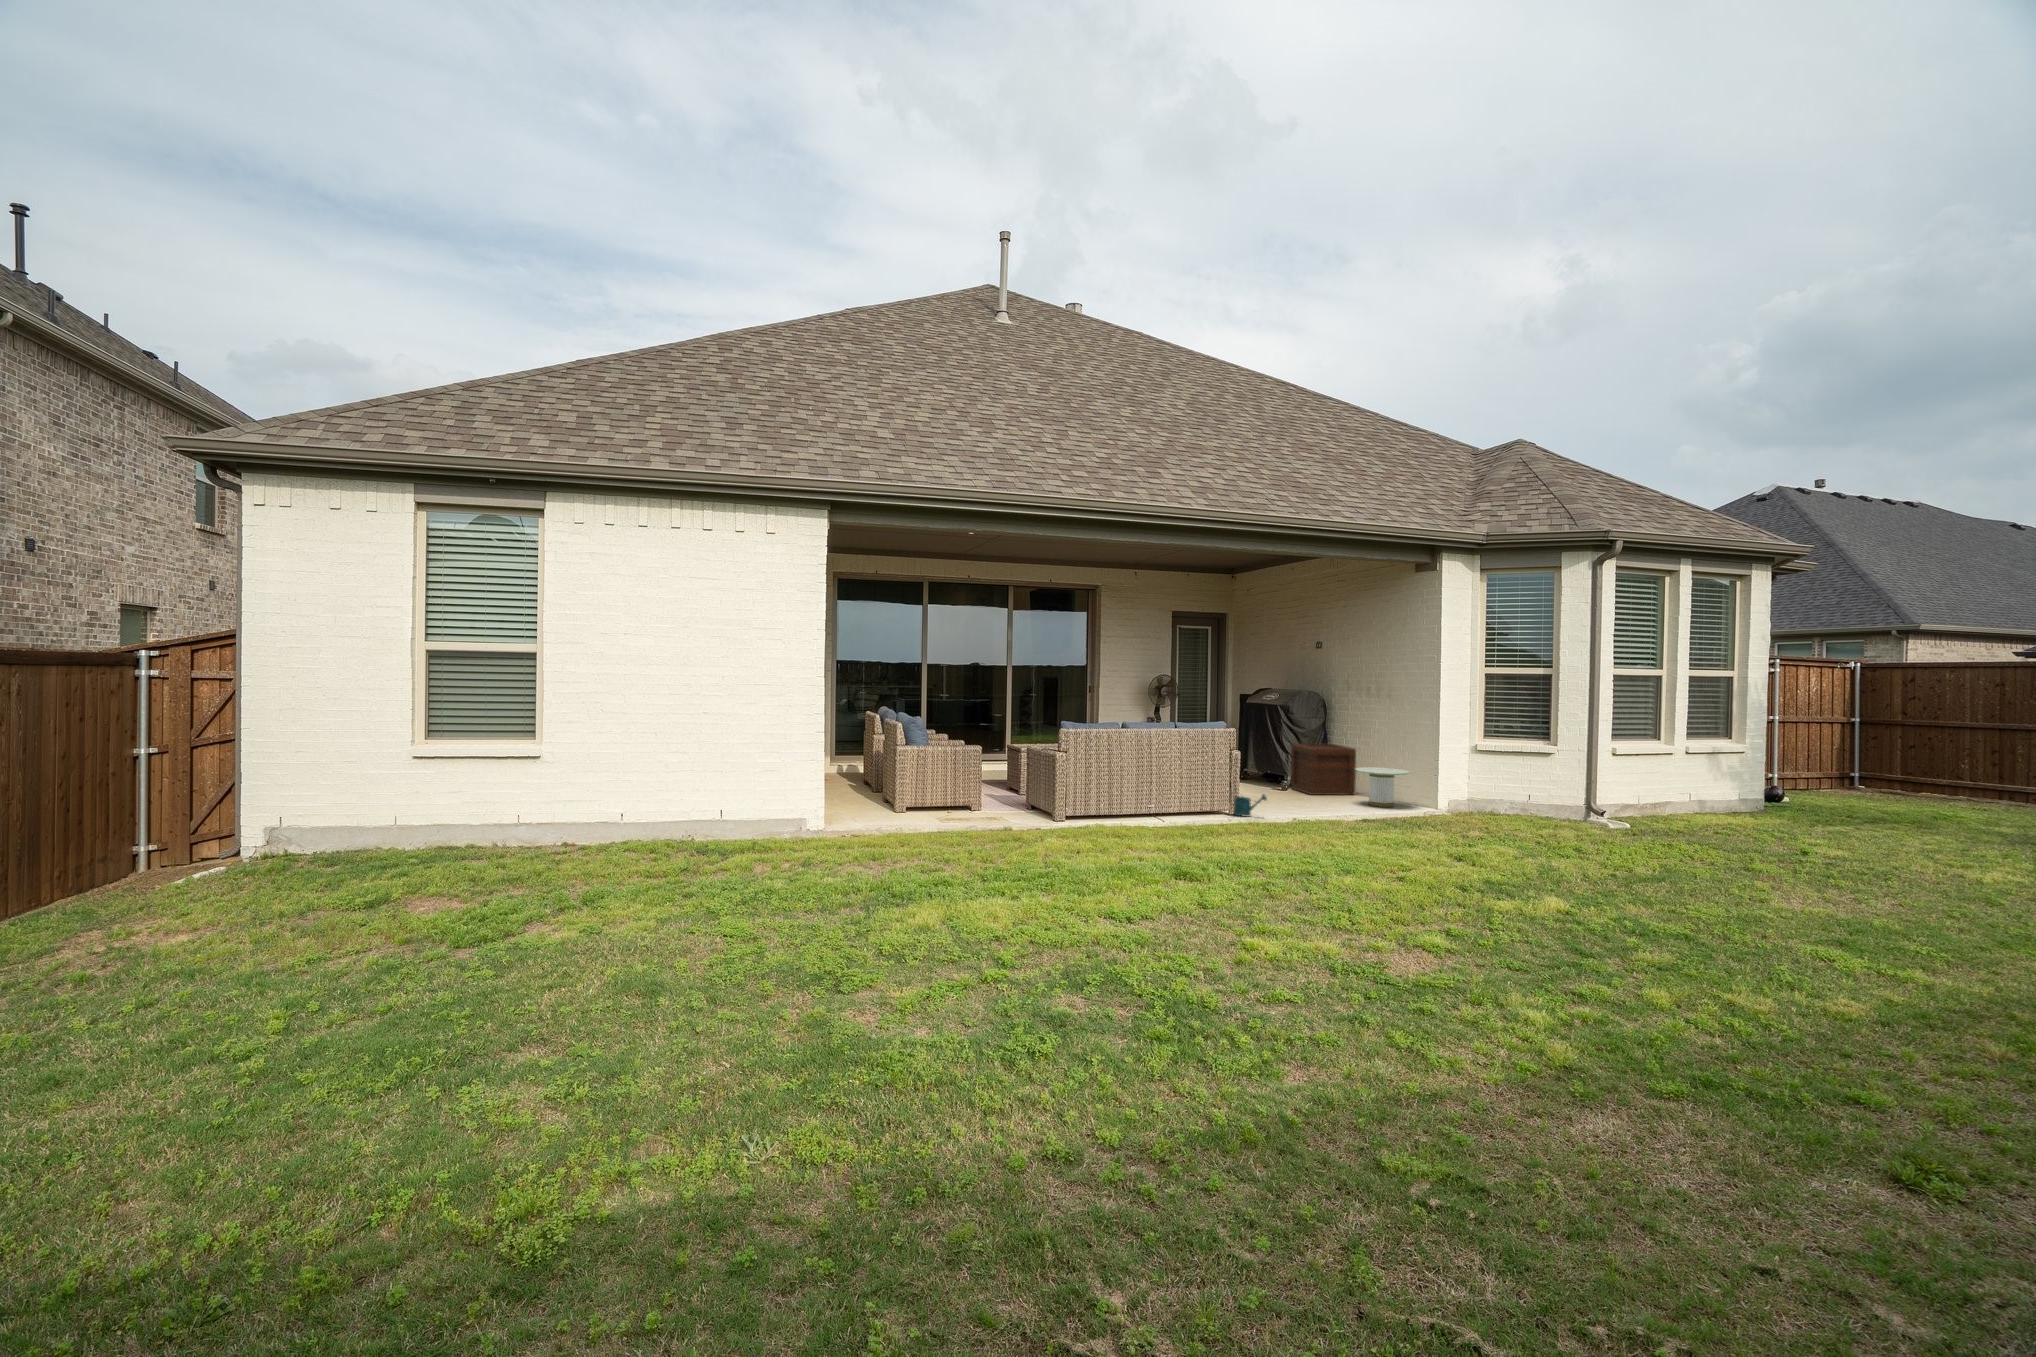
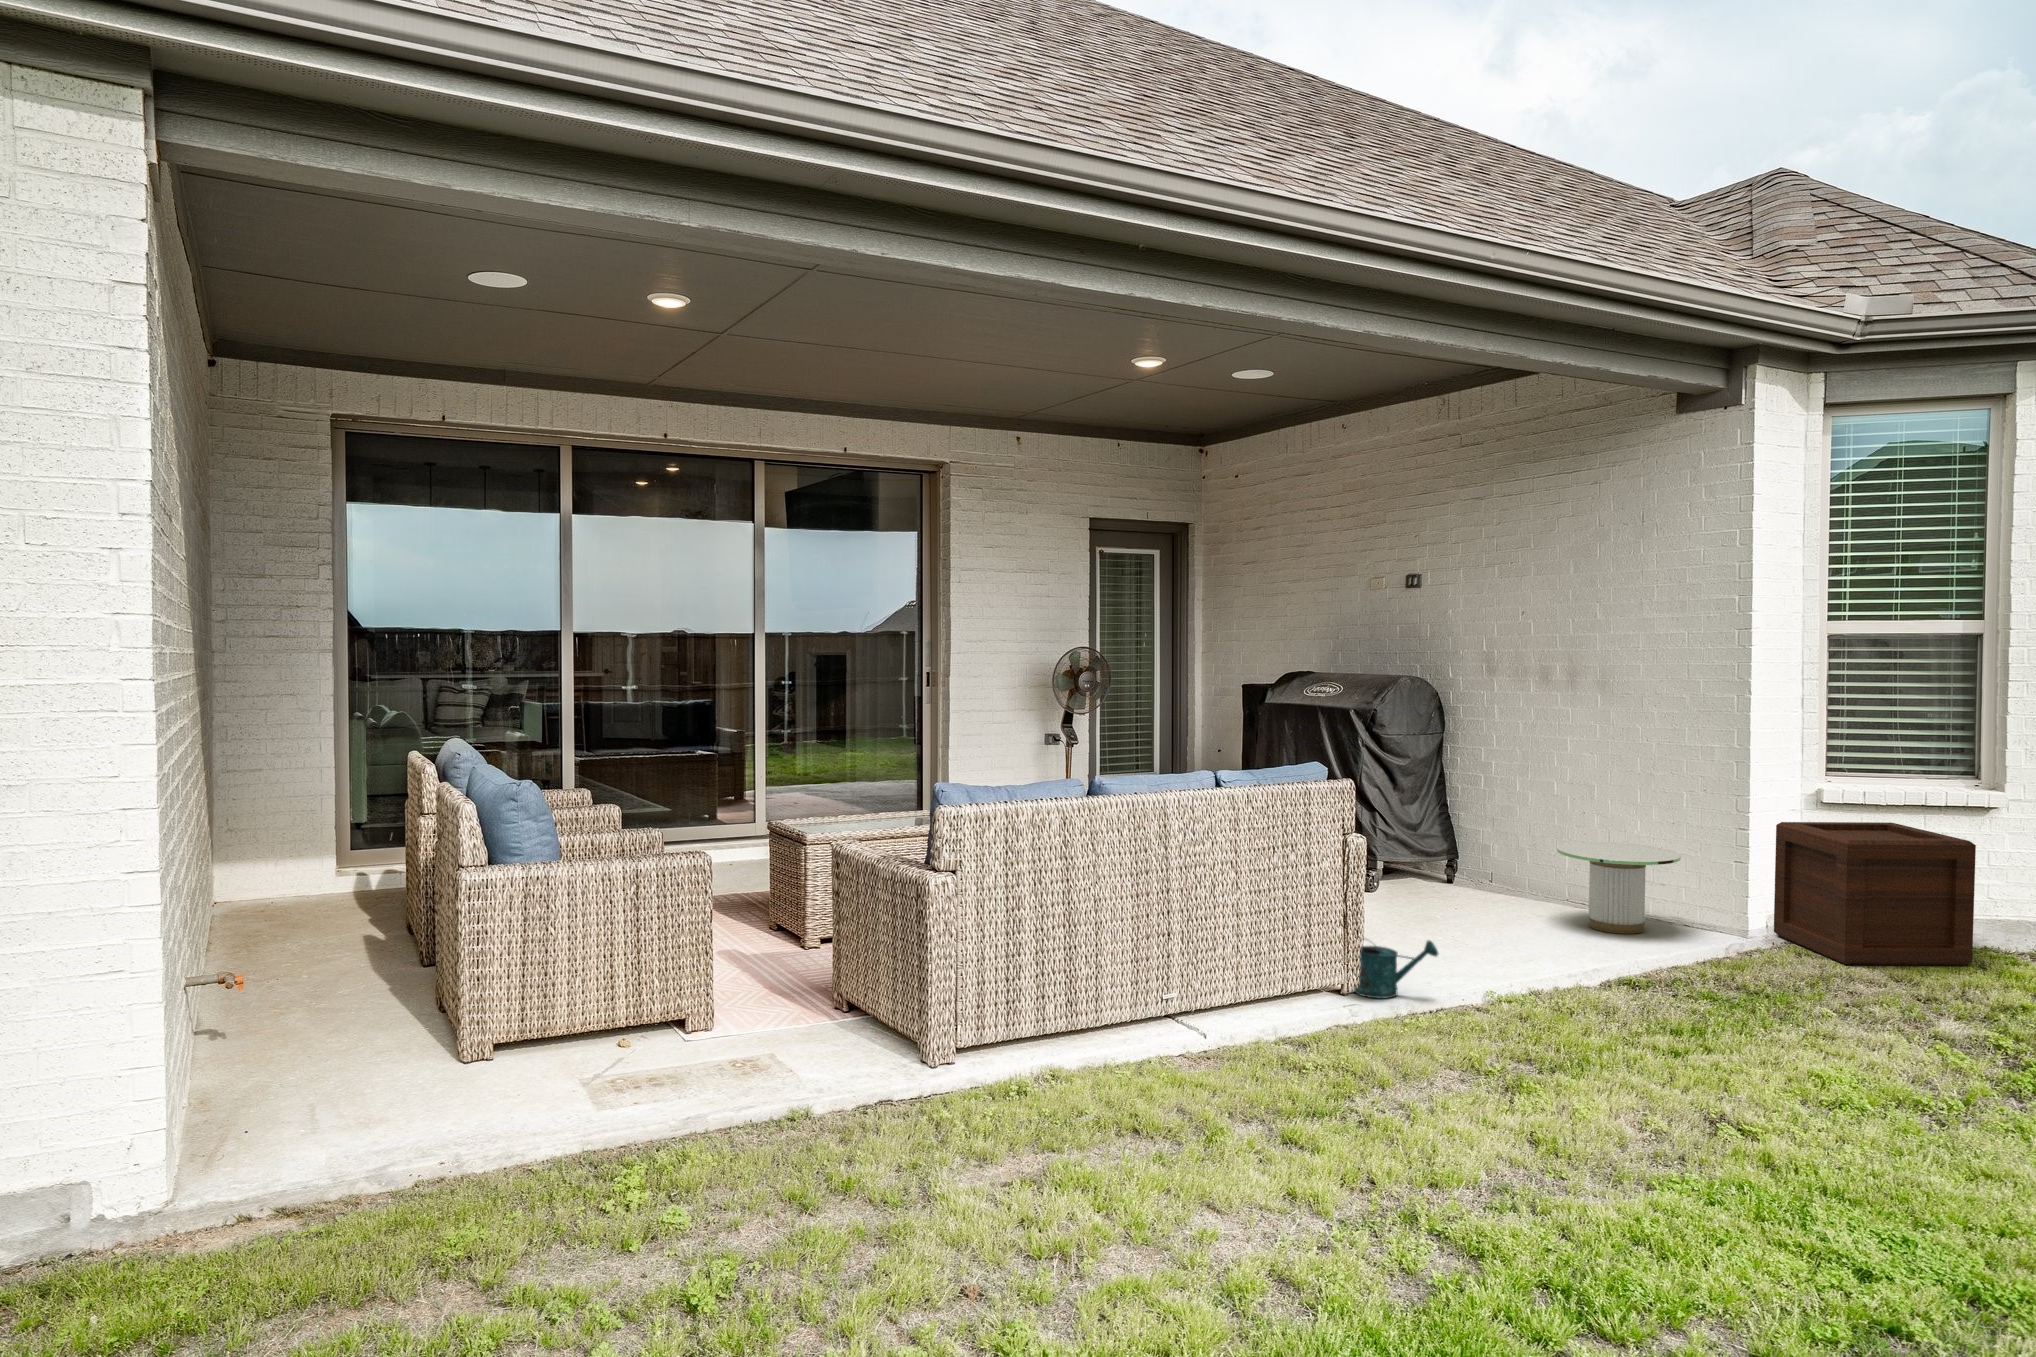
wooden crate: present [1291,744,1356,795] -> present [1774,822,1976,965]

